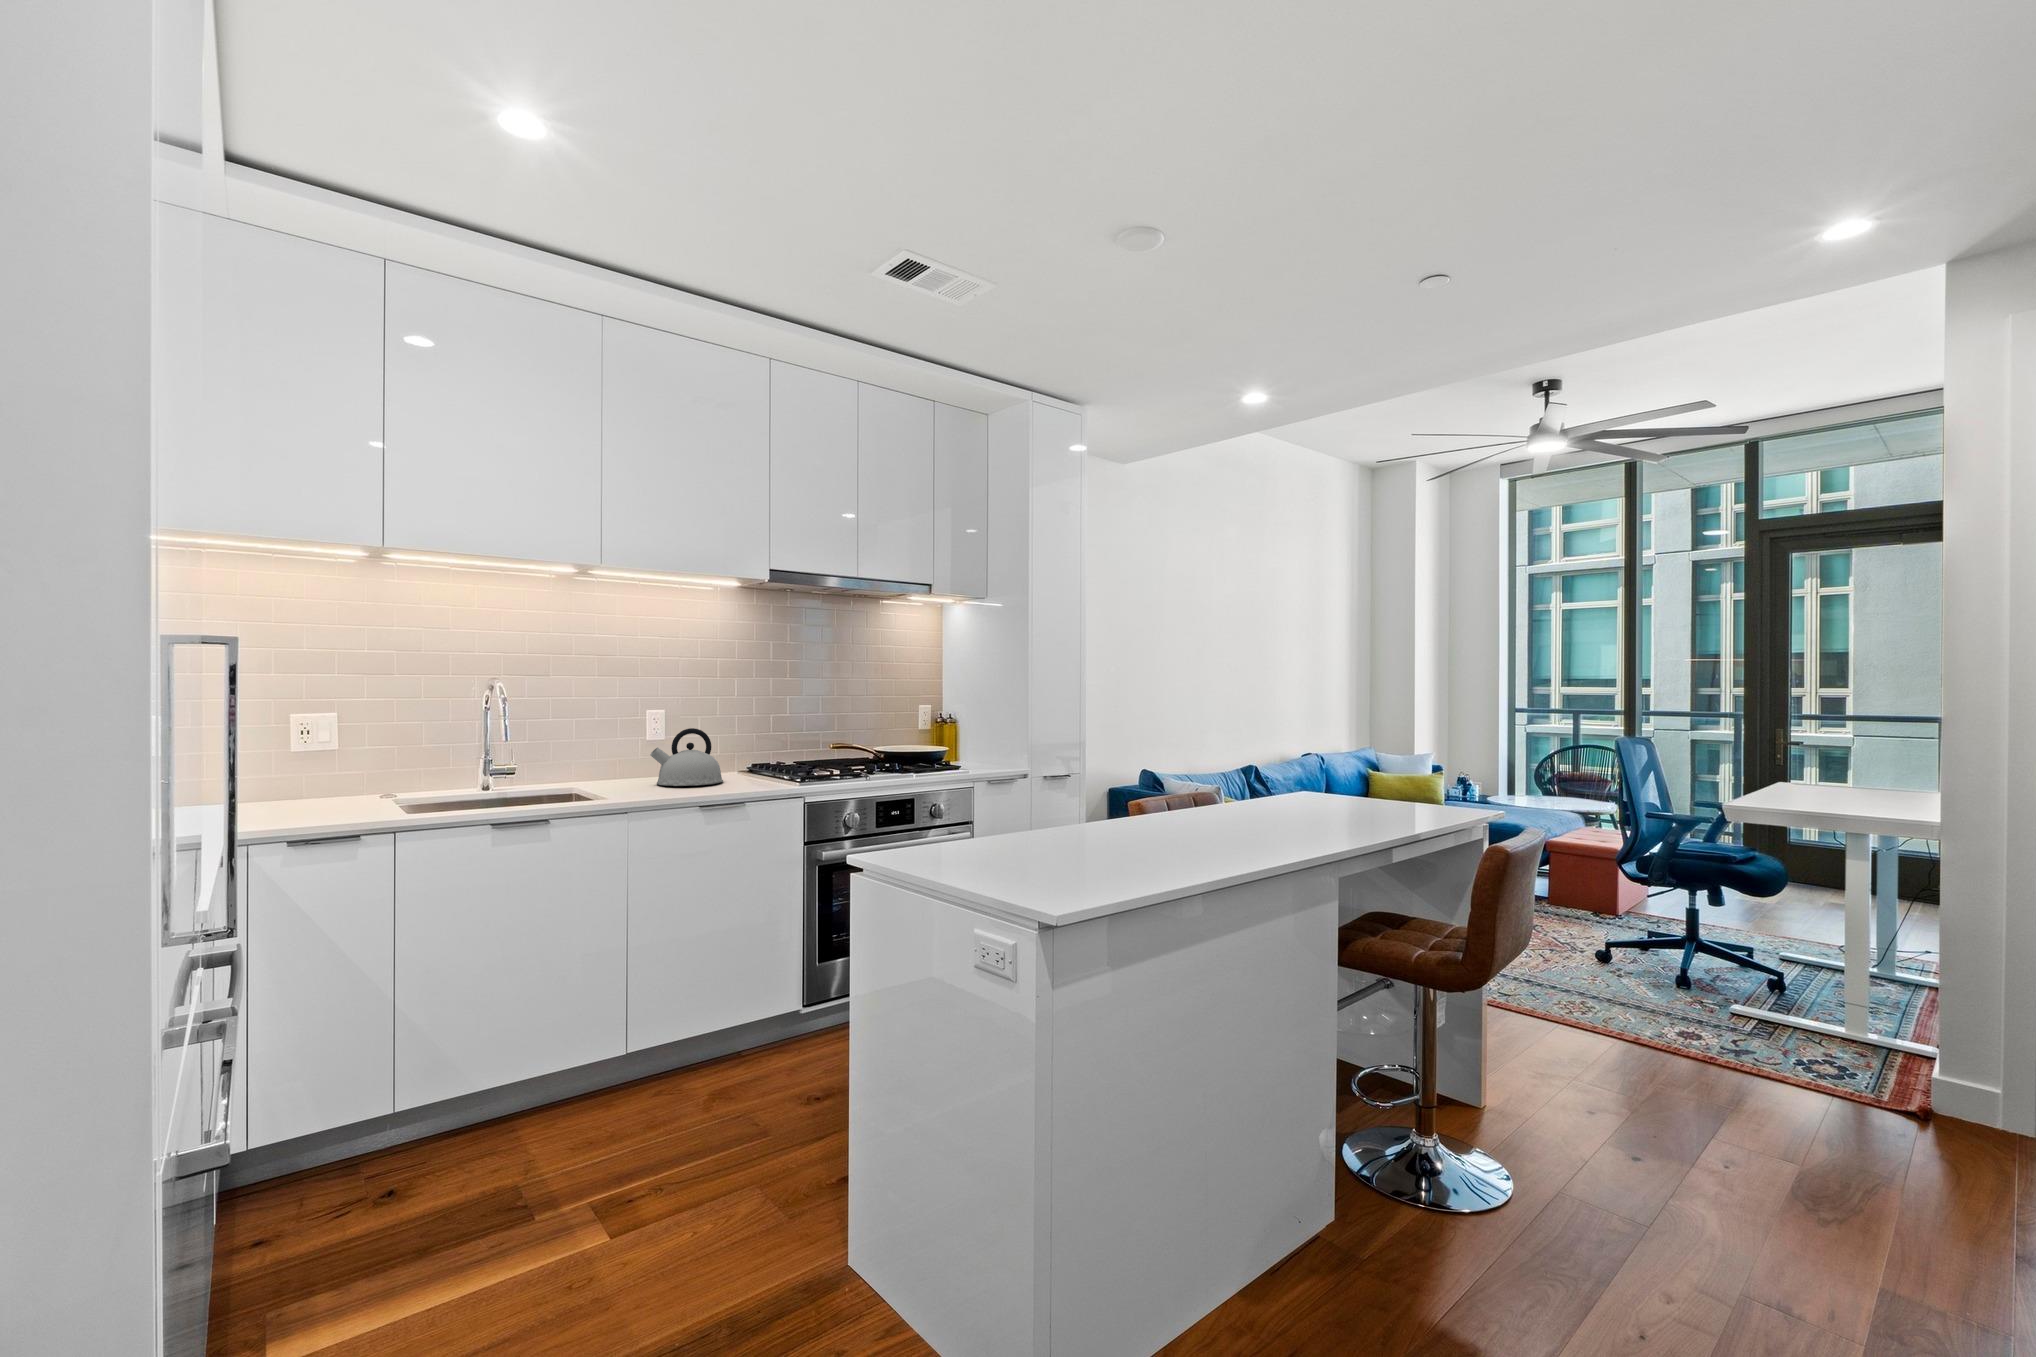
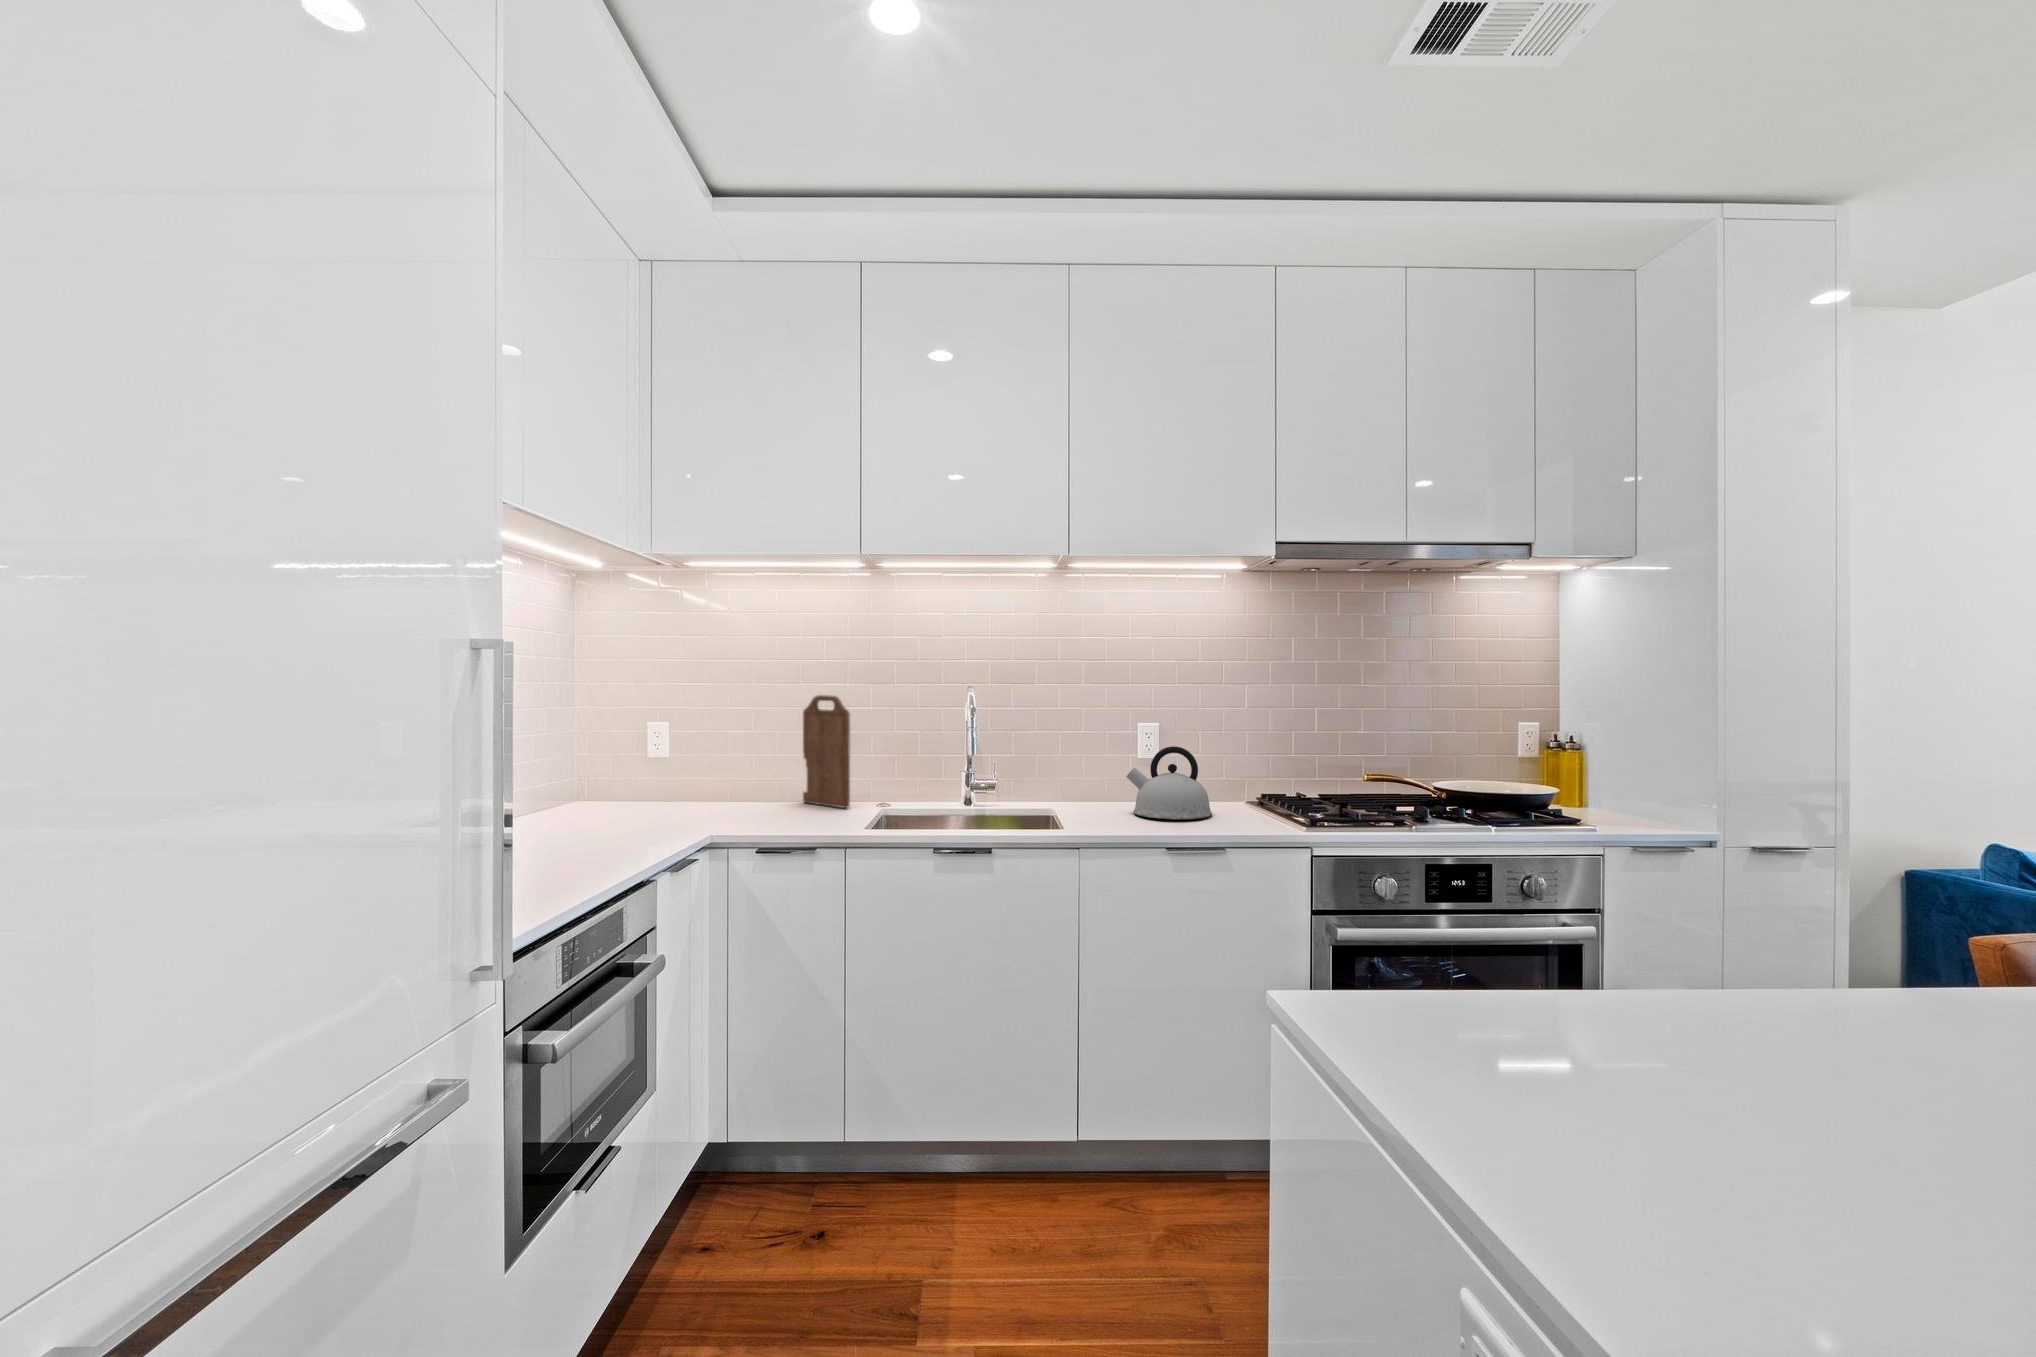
cutting board: none [283,690,355,805] -> present [803,695,850,808]

